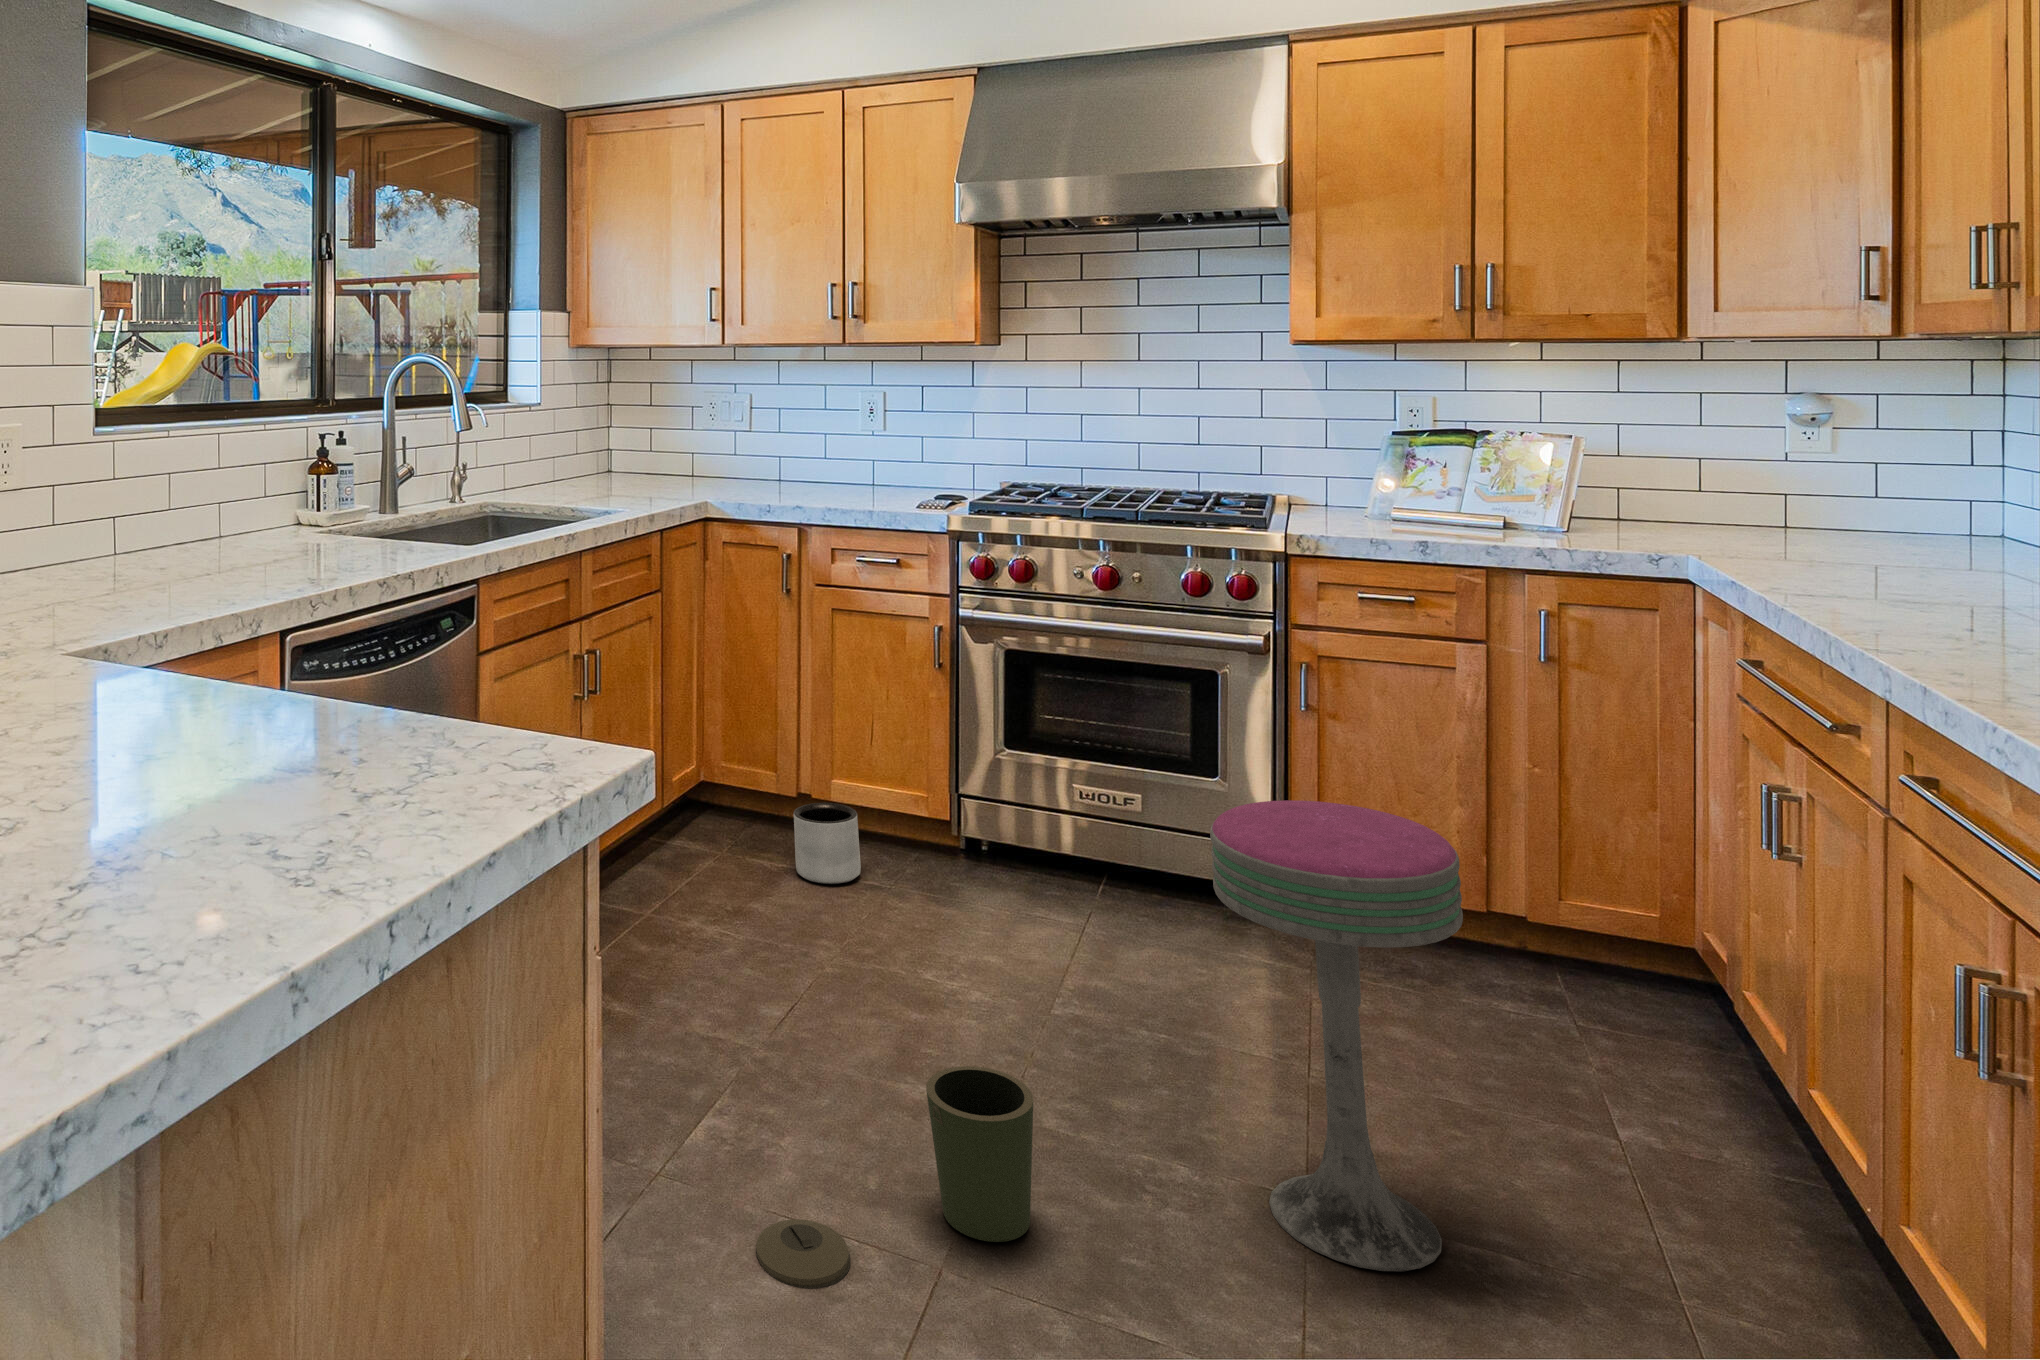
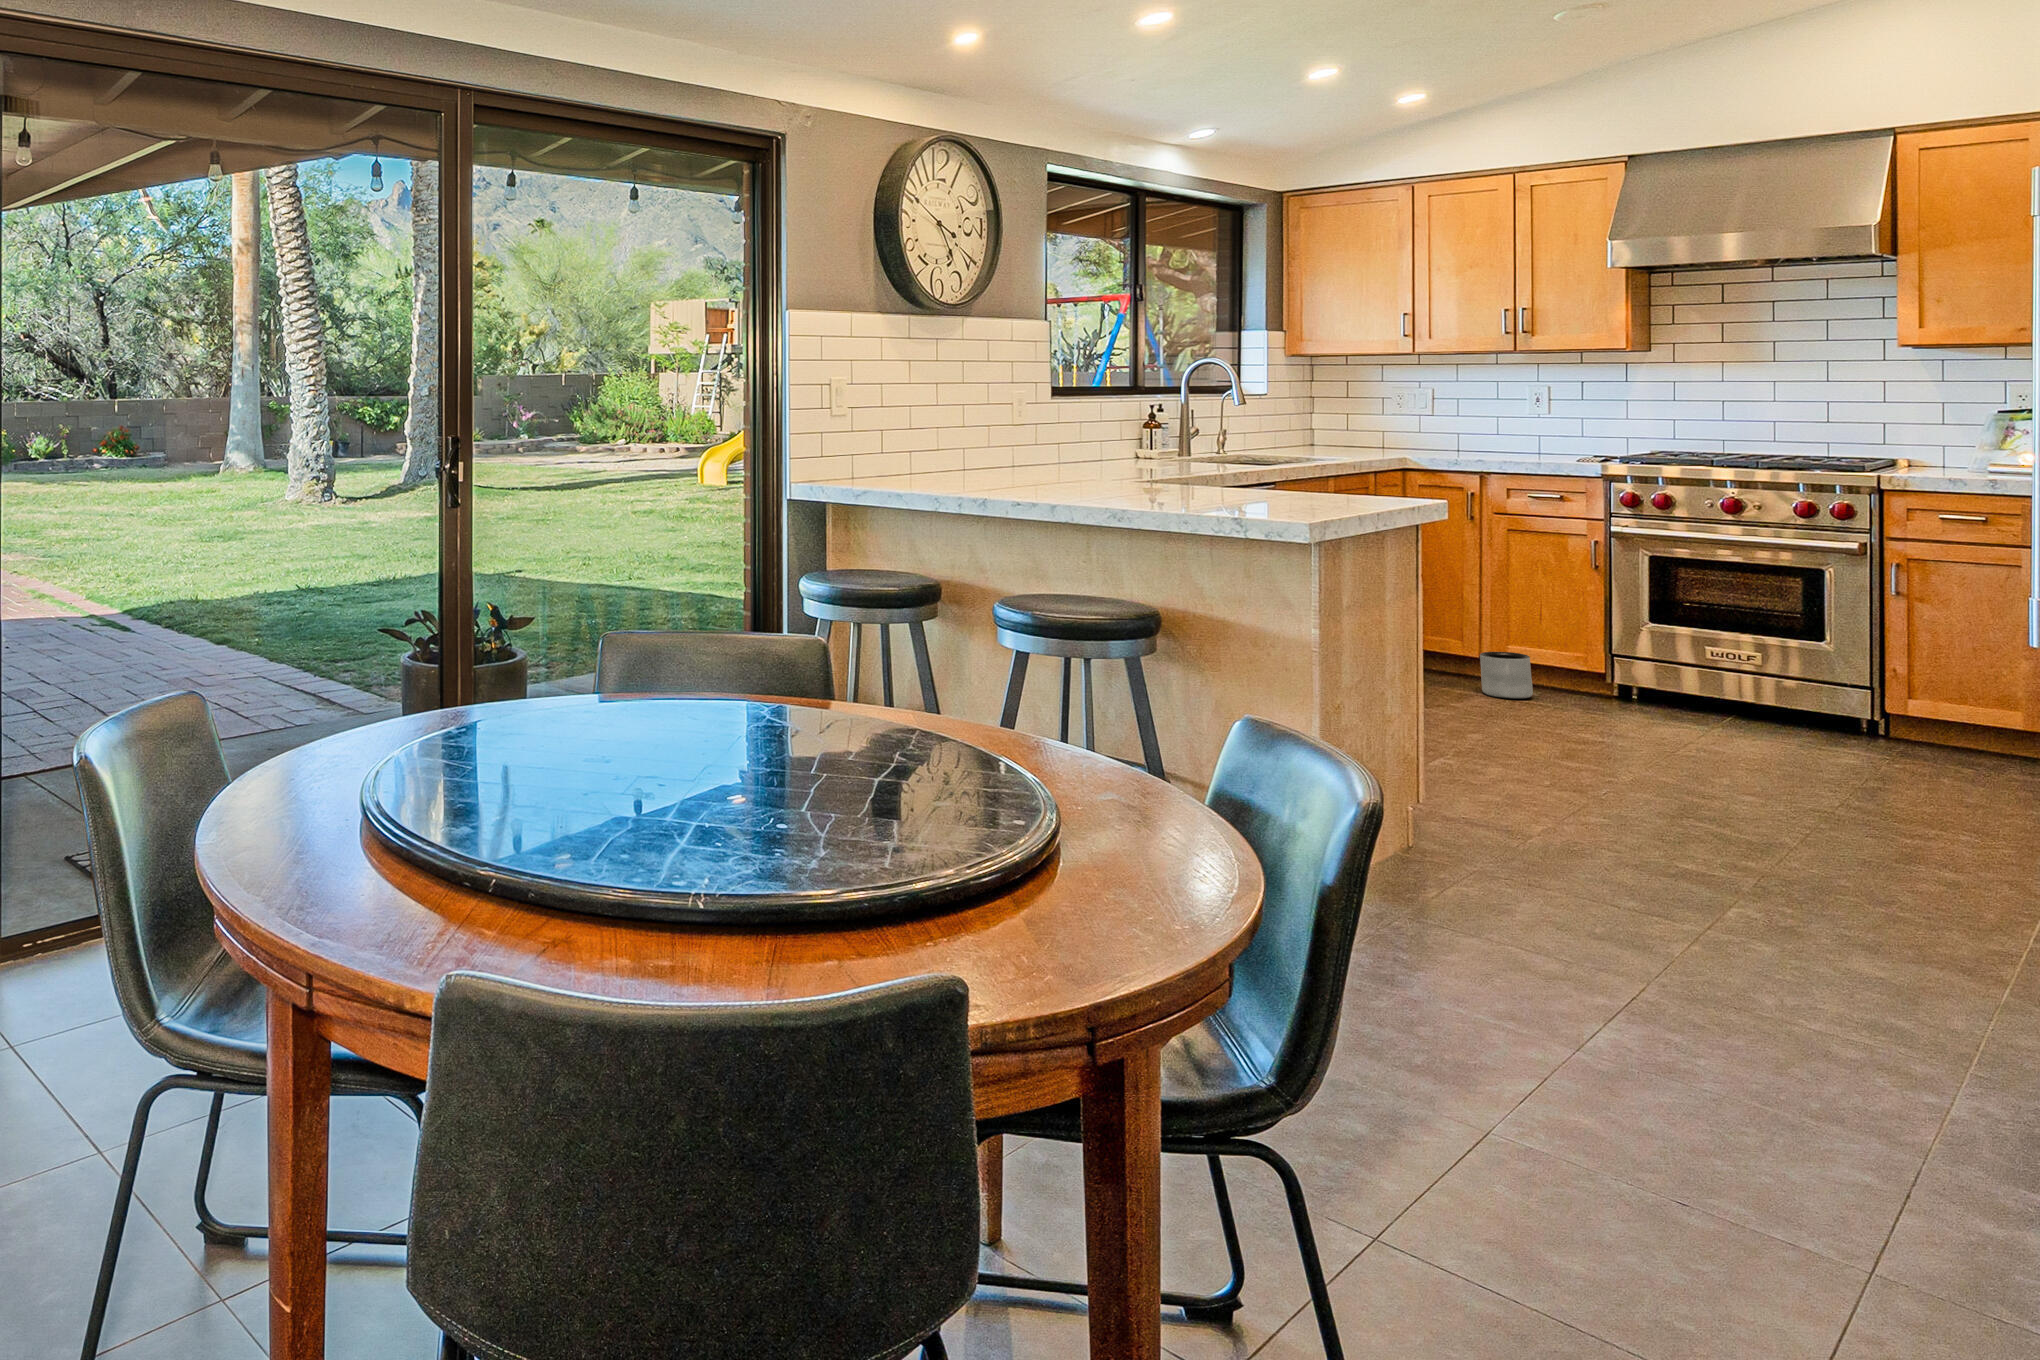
bar stool: present [1210,800,1463,1271] -> none [1761,600,1921,828]
trash can: present [756,1066,1033,1289] -> none [1474,723,1642,798]

